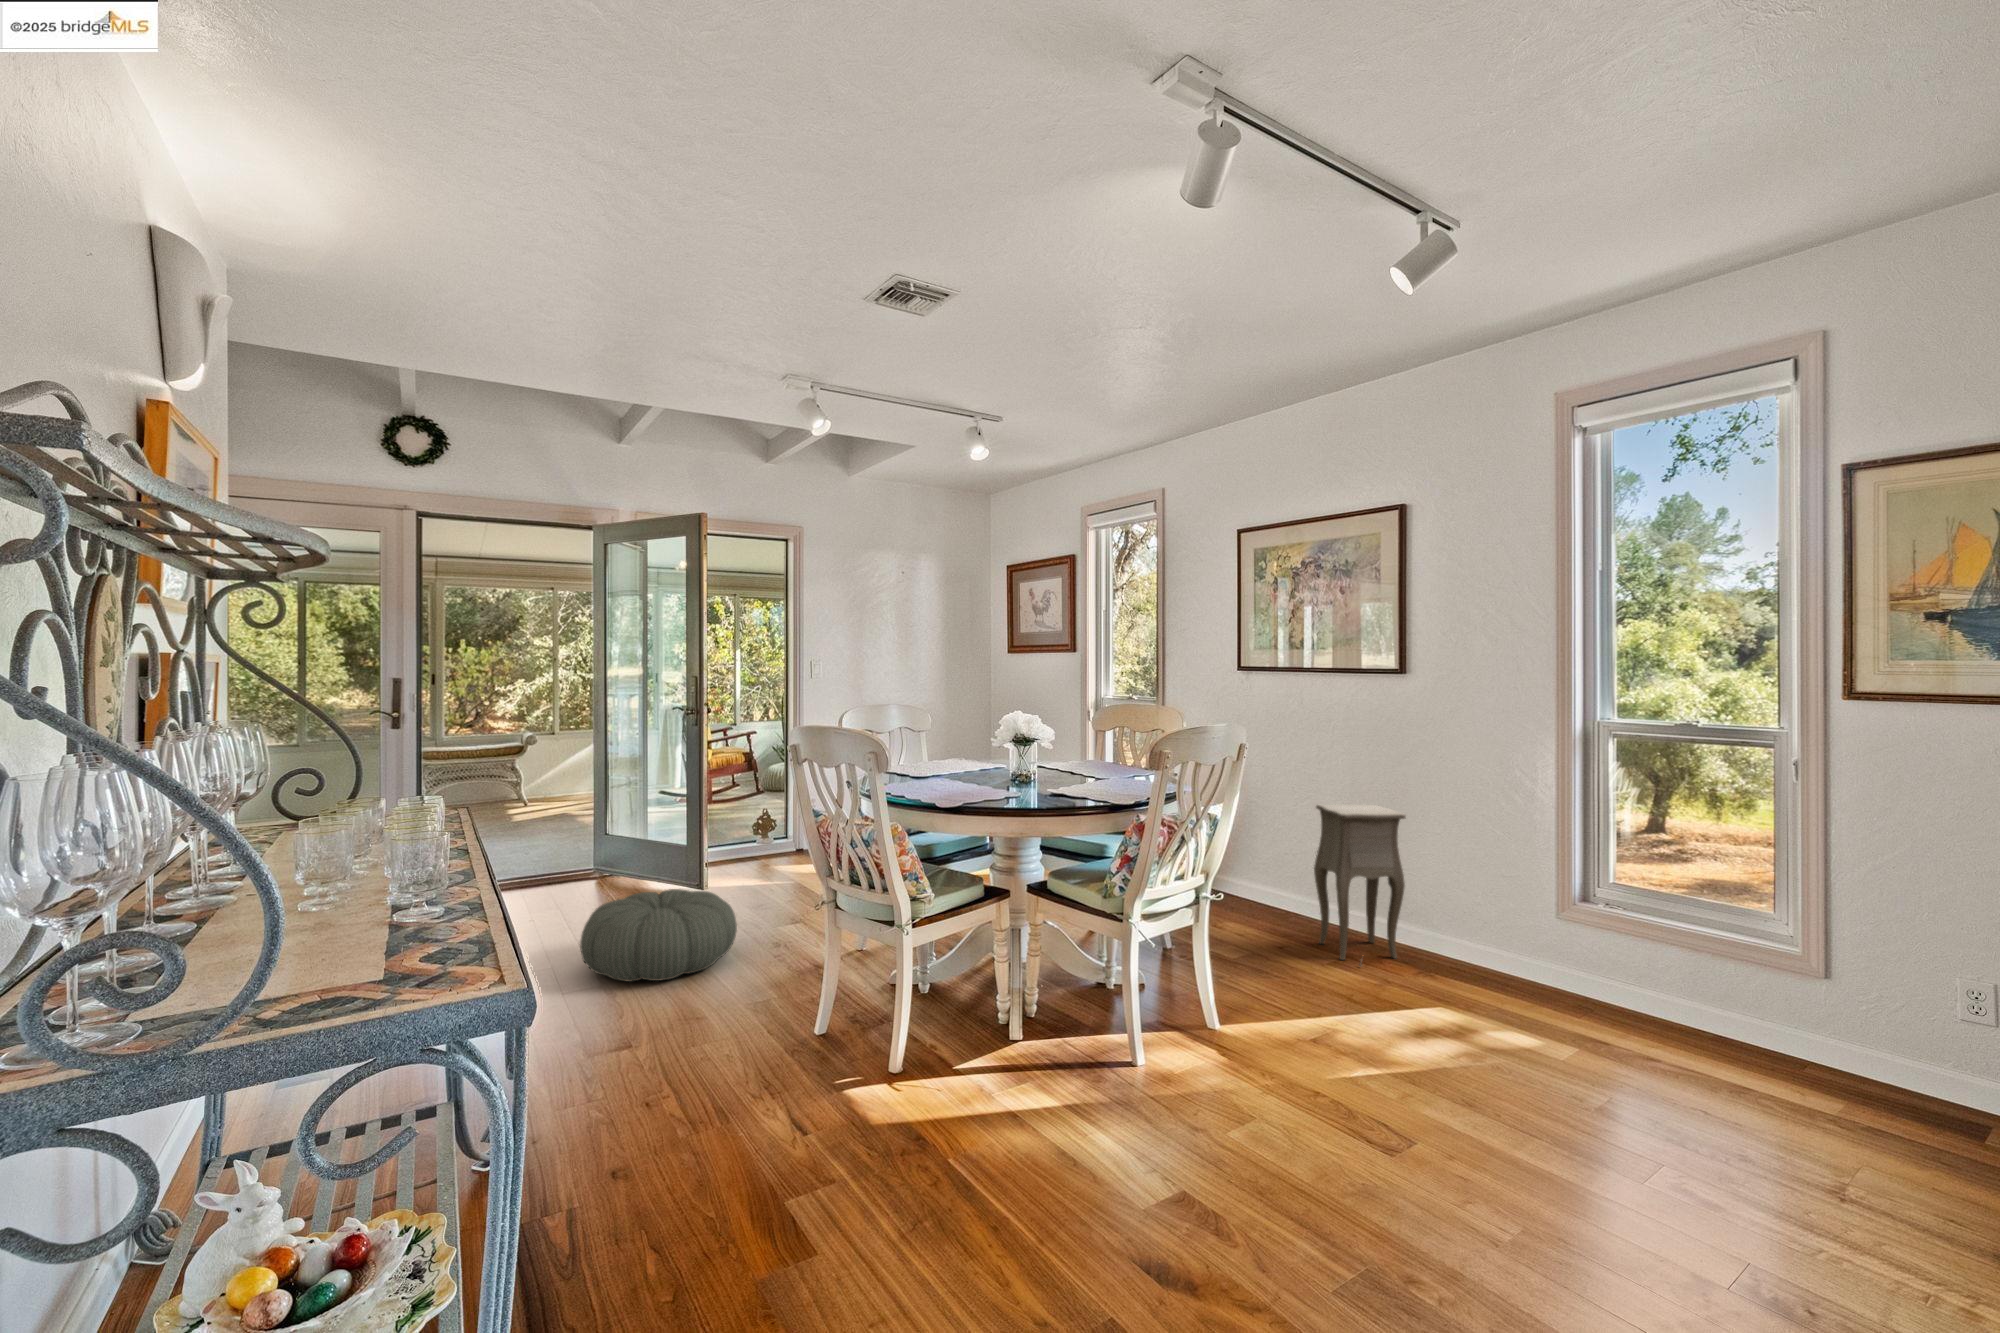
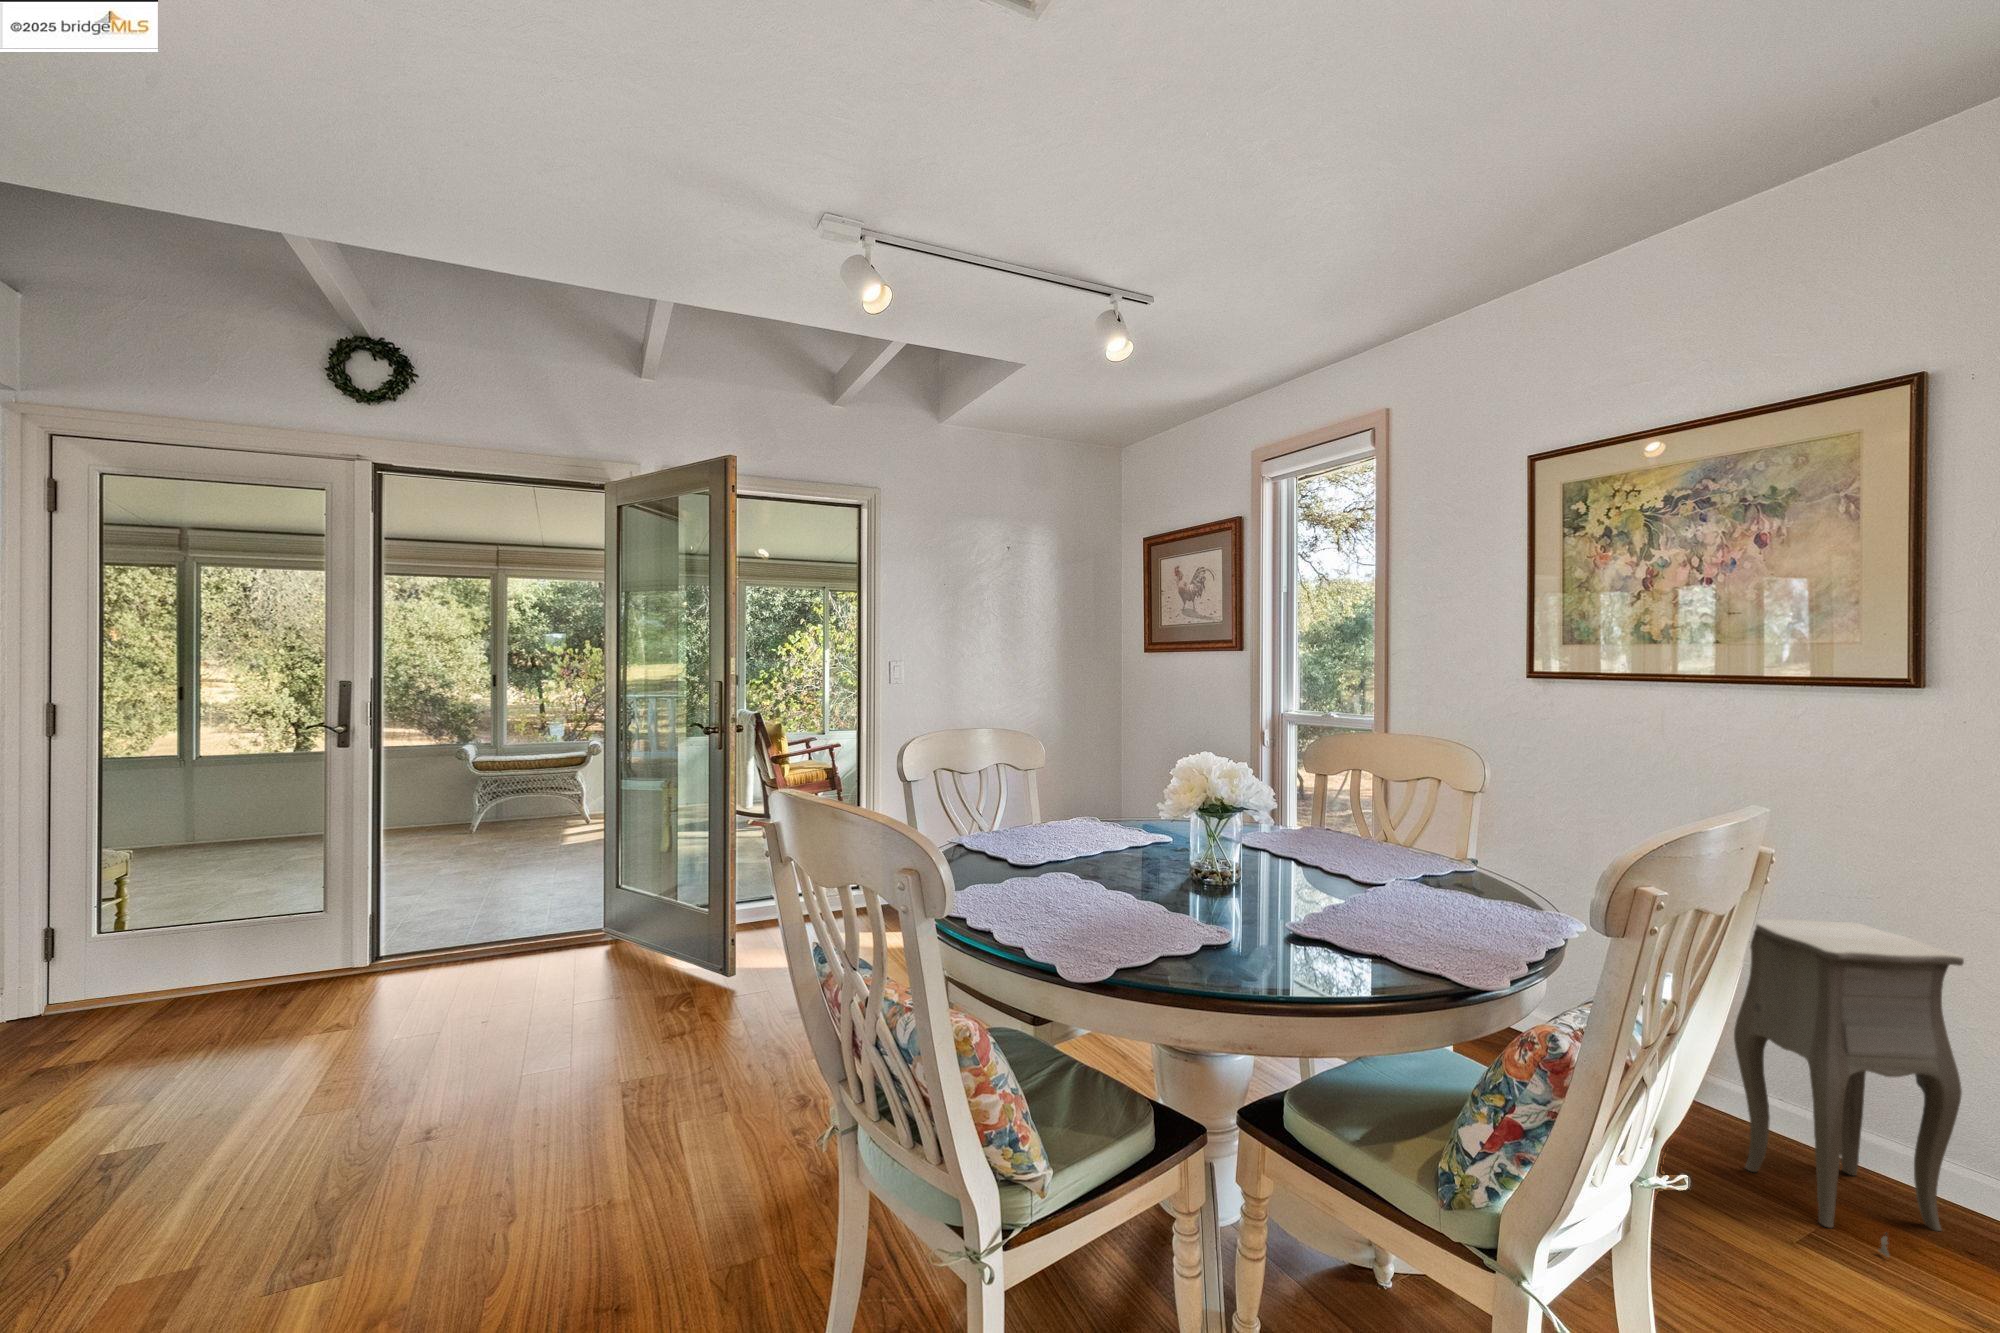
pouf: present [580,889,737,982] -> none [488,1007,743,1187]

